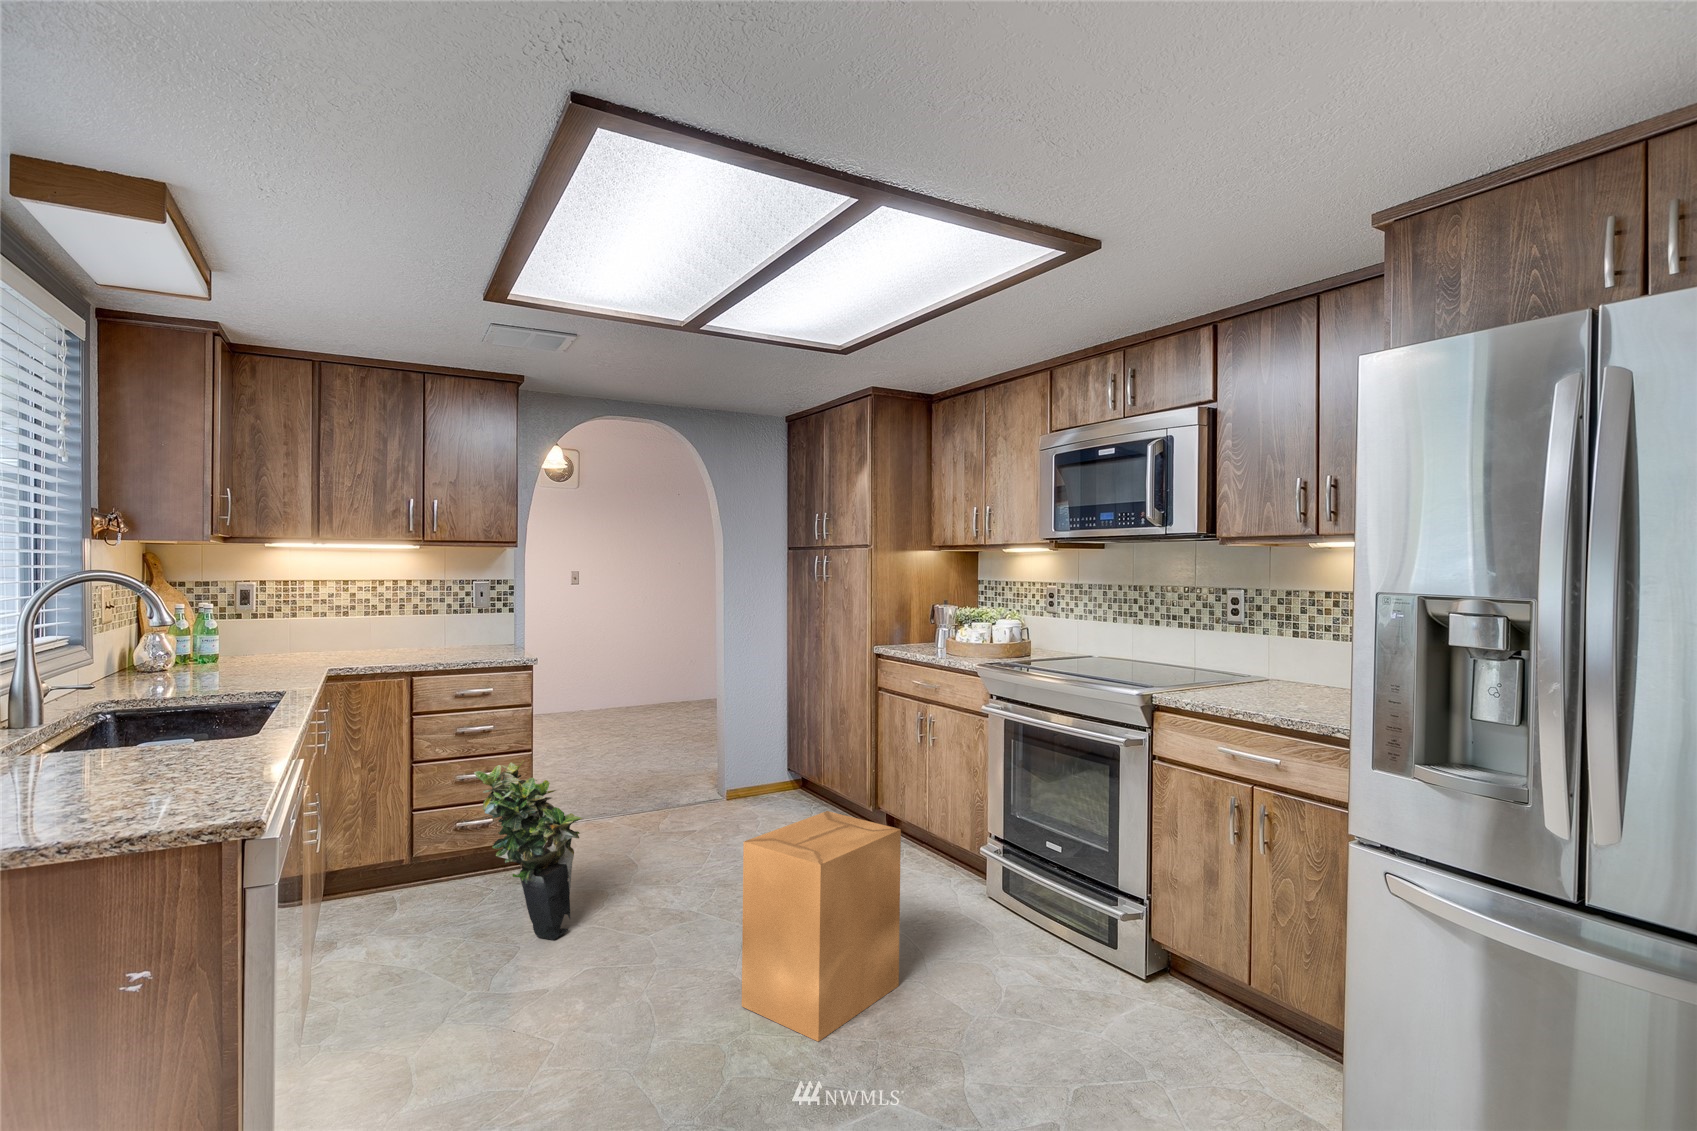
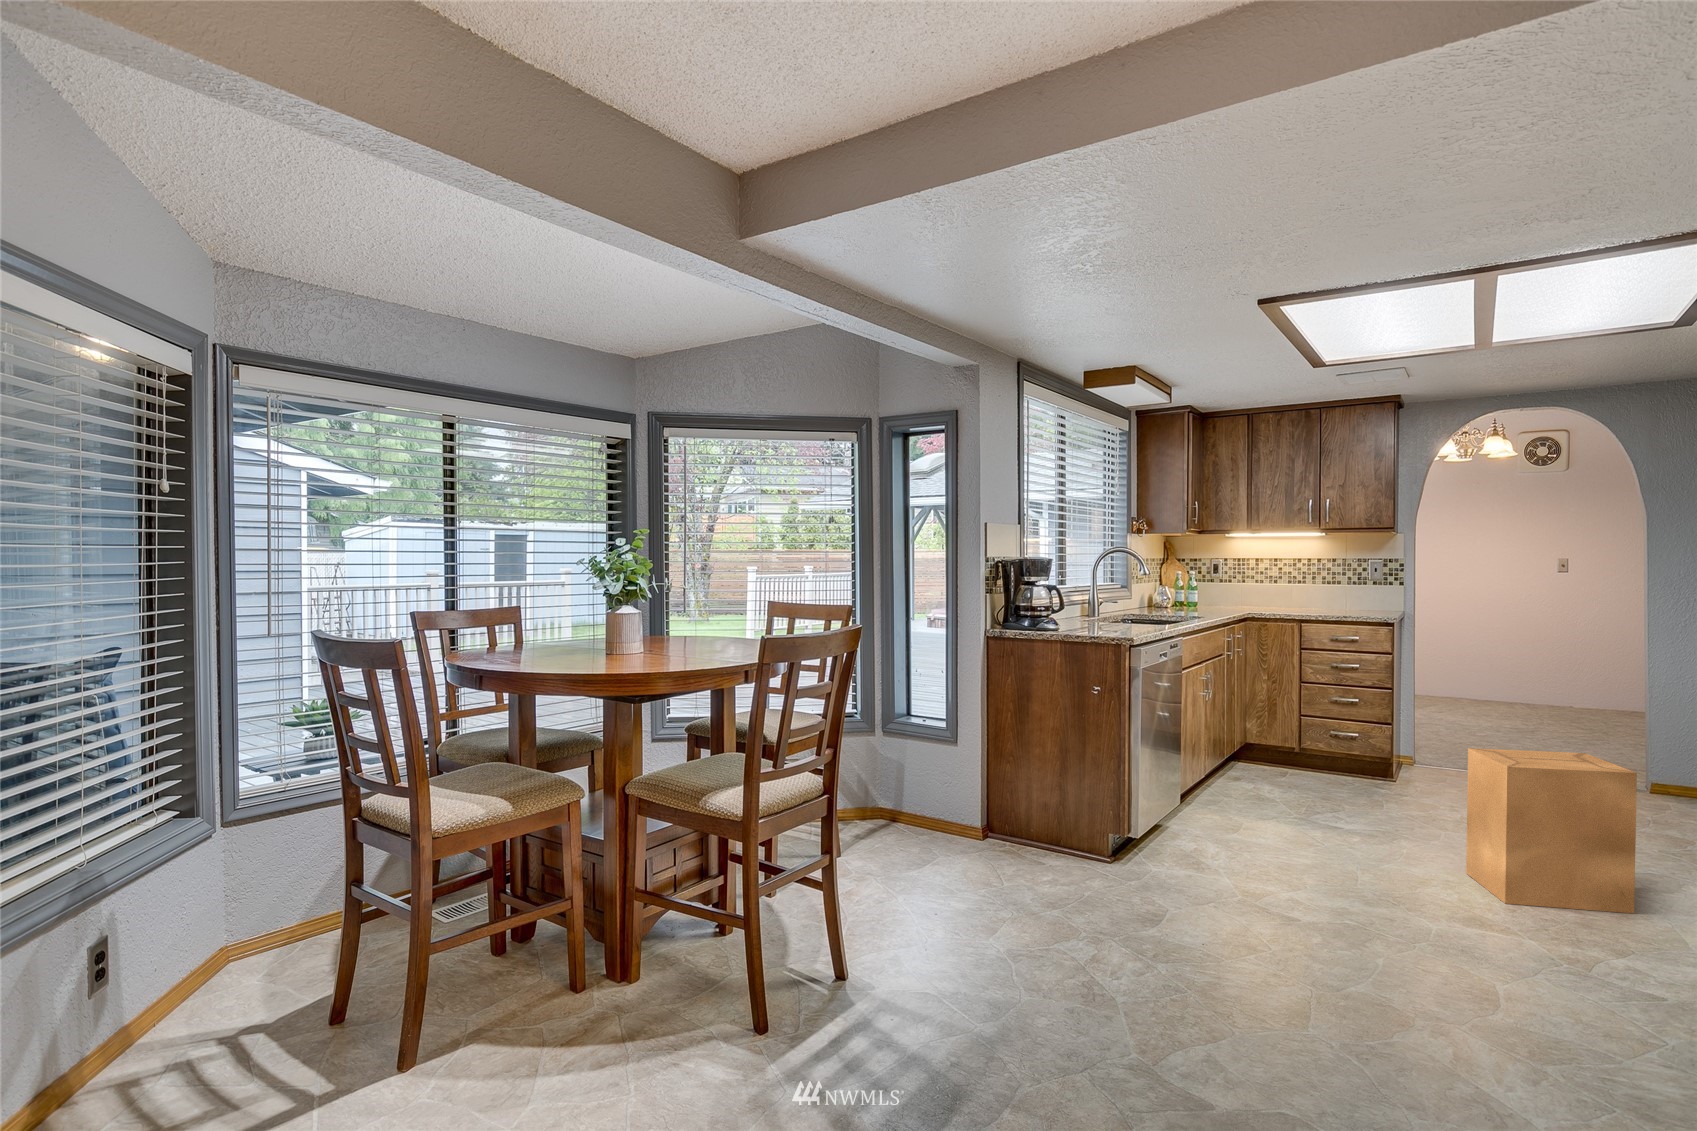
potted plant: present [474,760,582,940] -> none [1316,683,1395,811]

